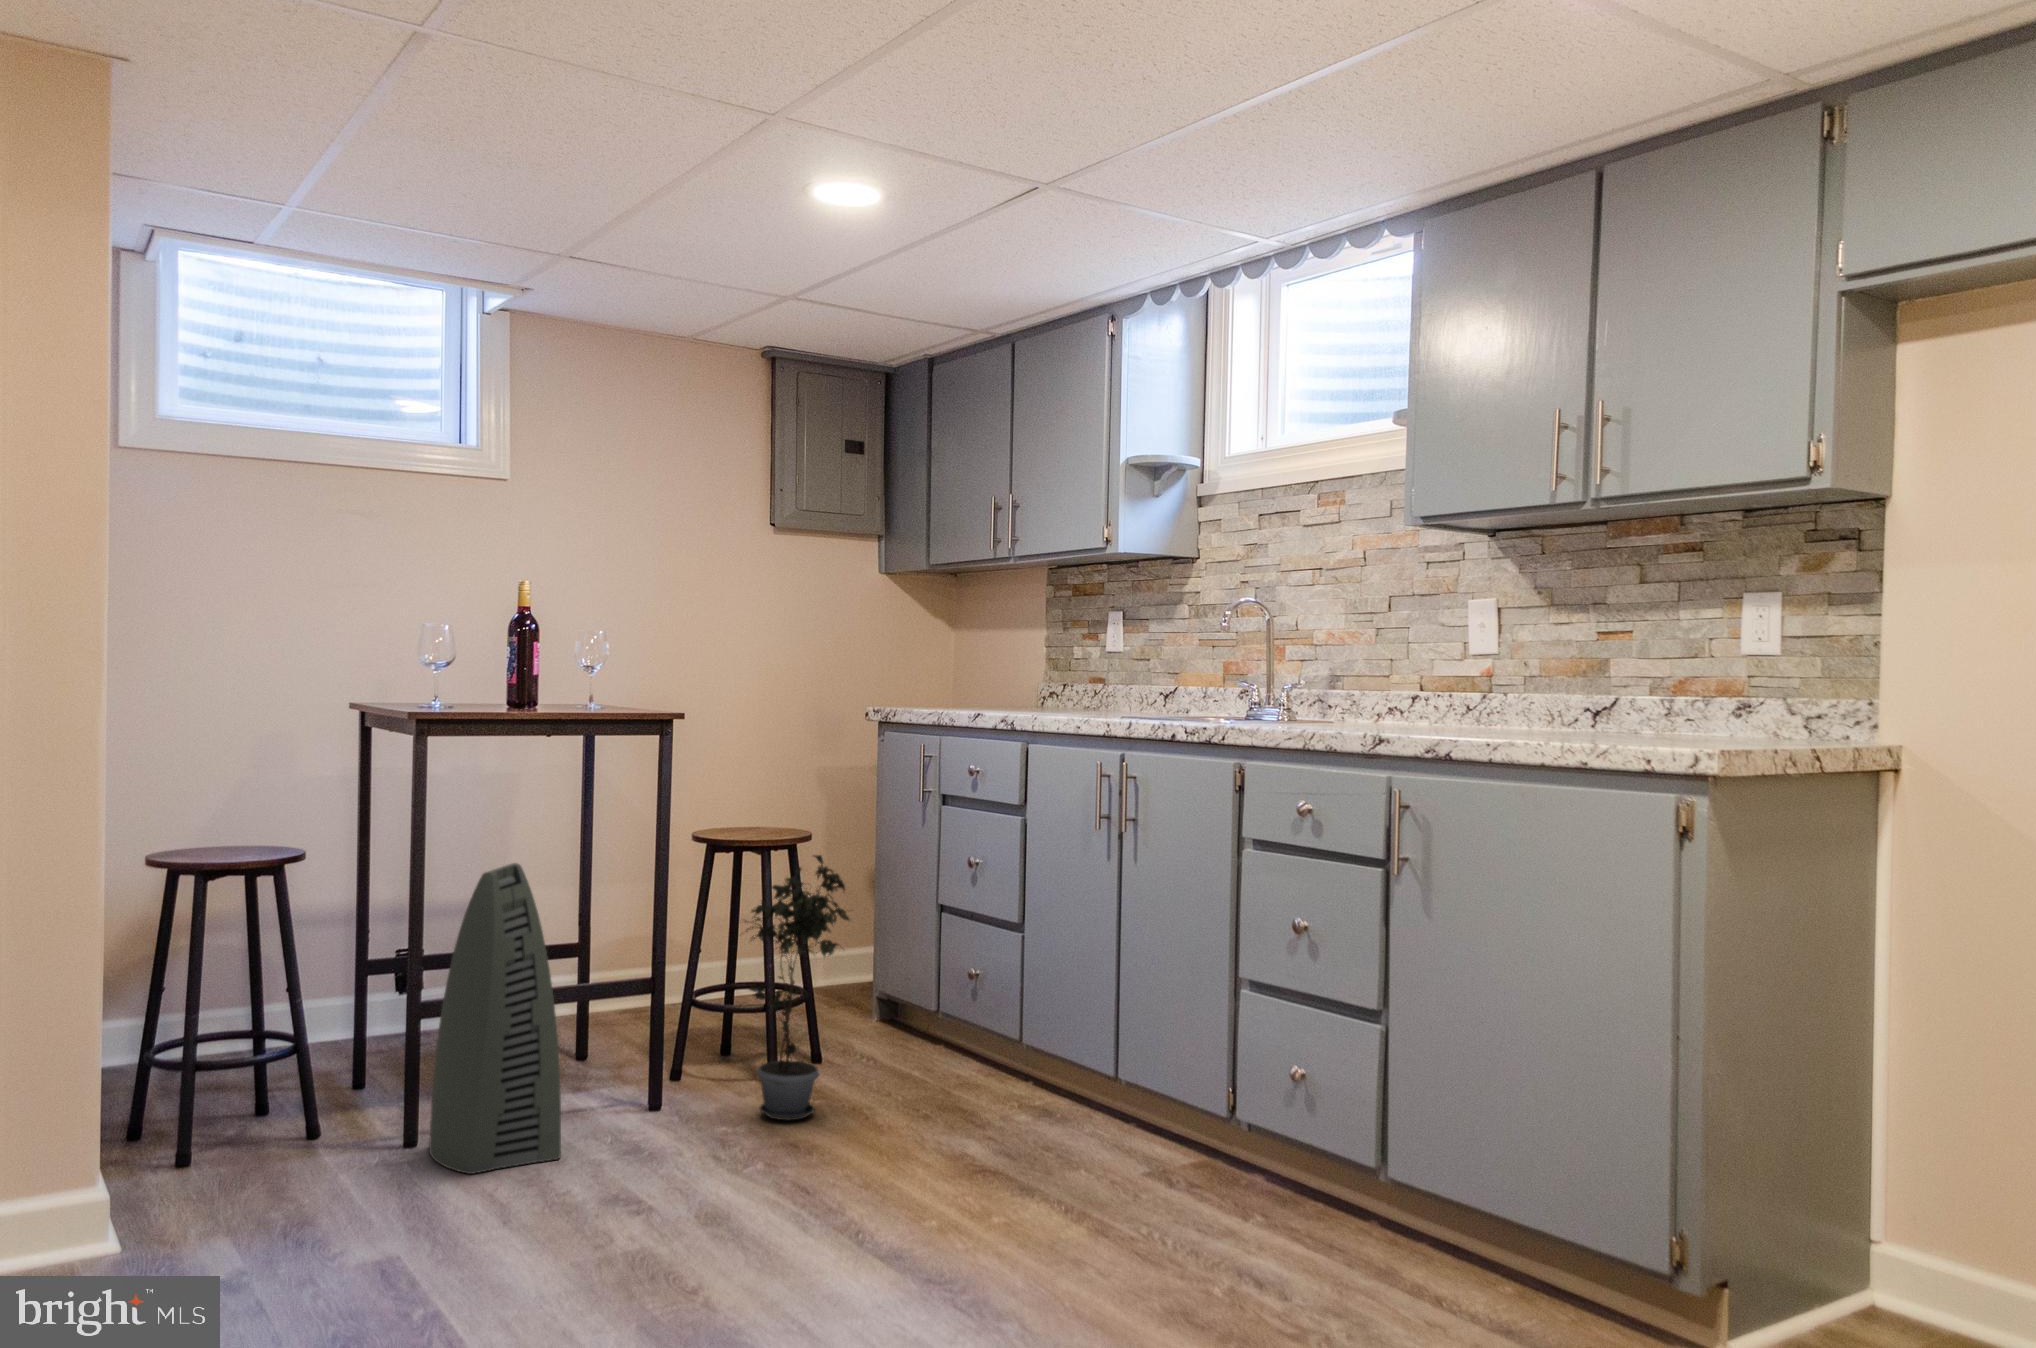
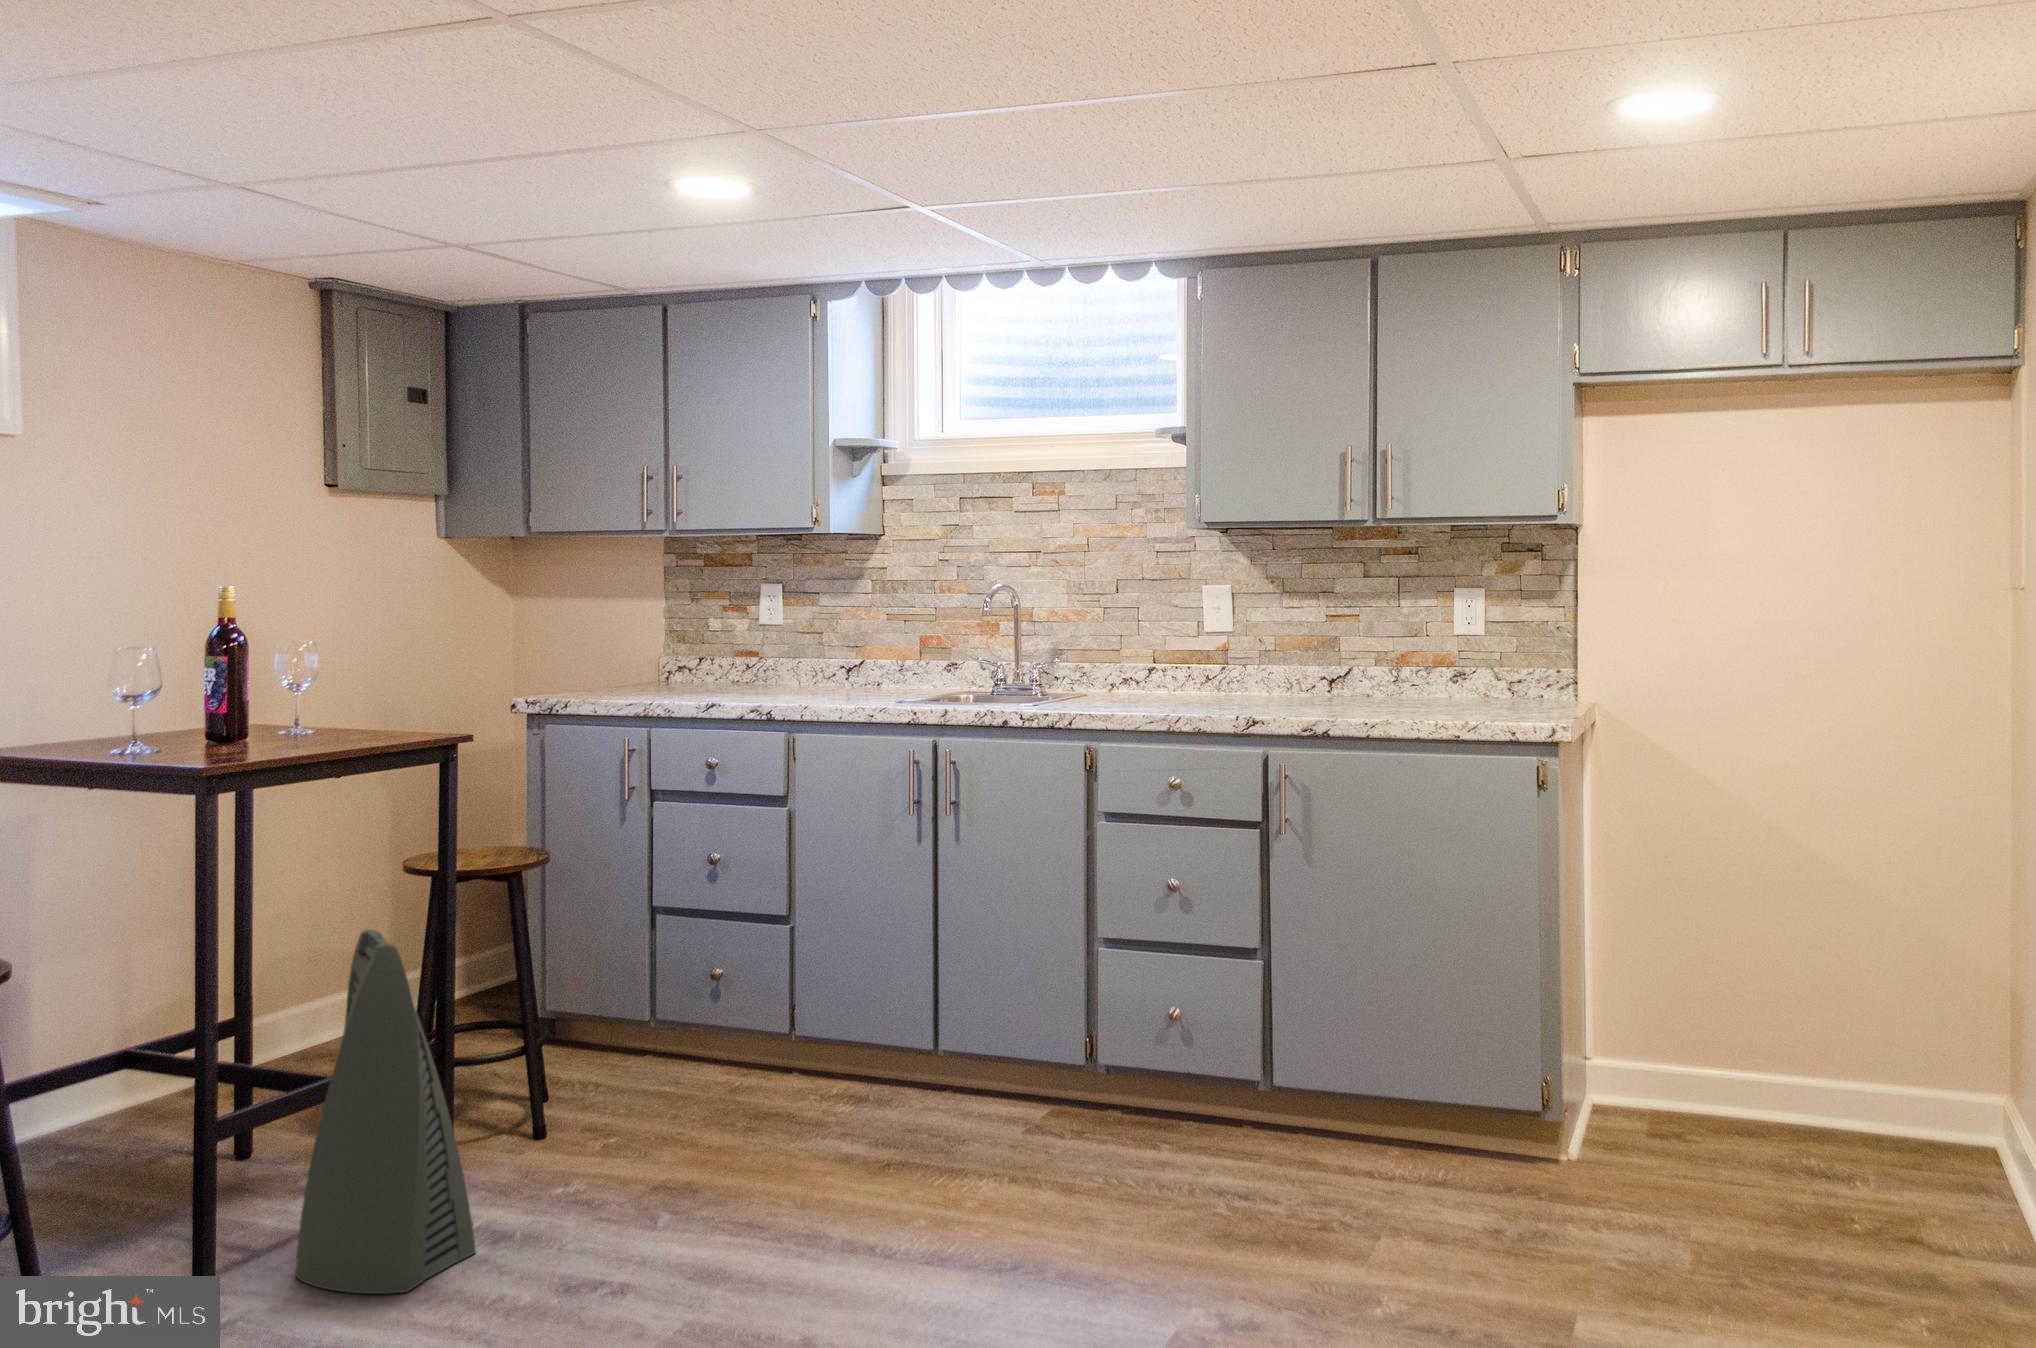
potted plant: present [745,855,849,1120] -> none [574,873,715,1159]

